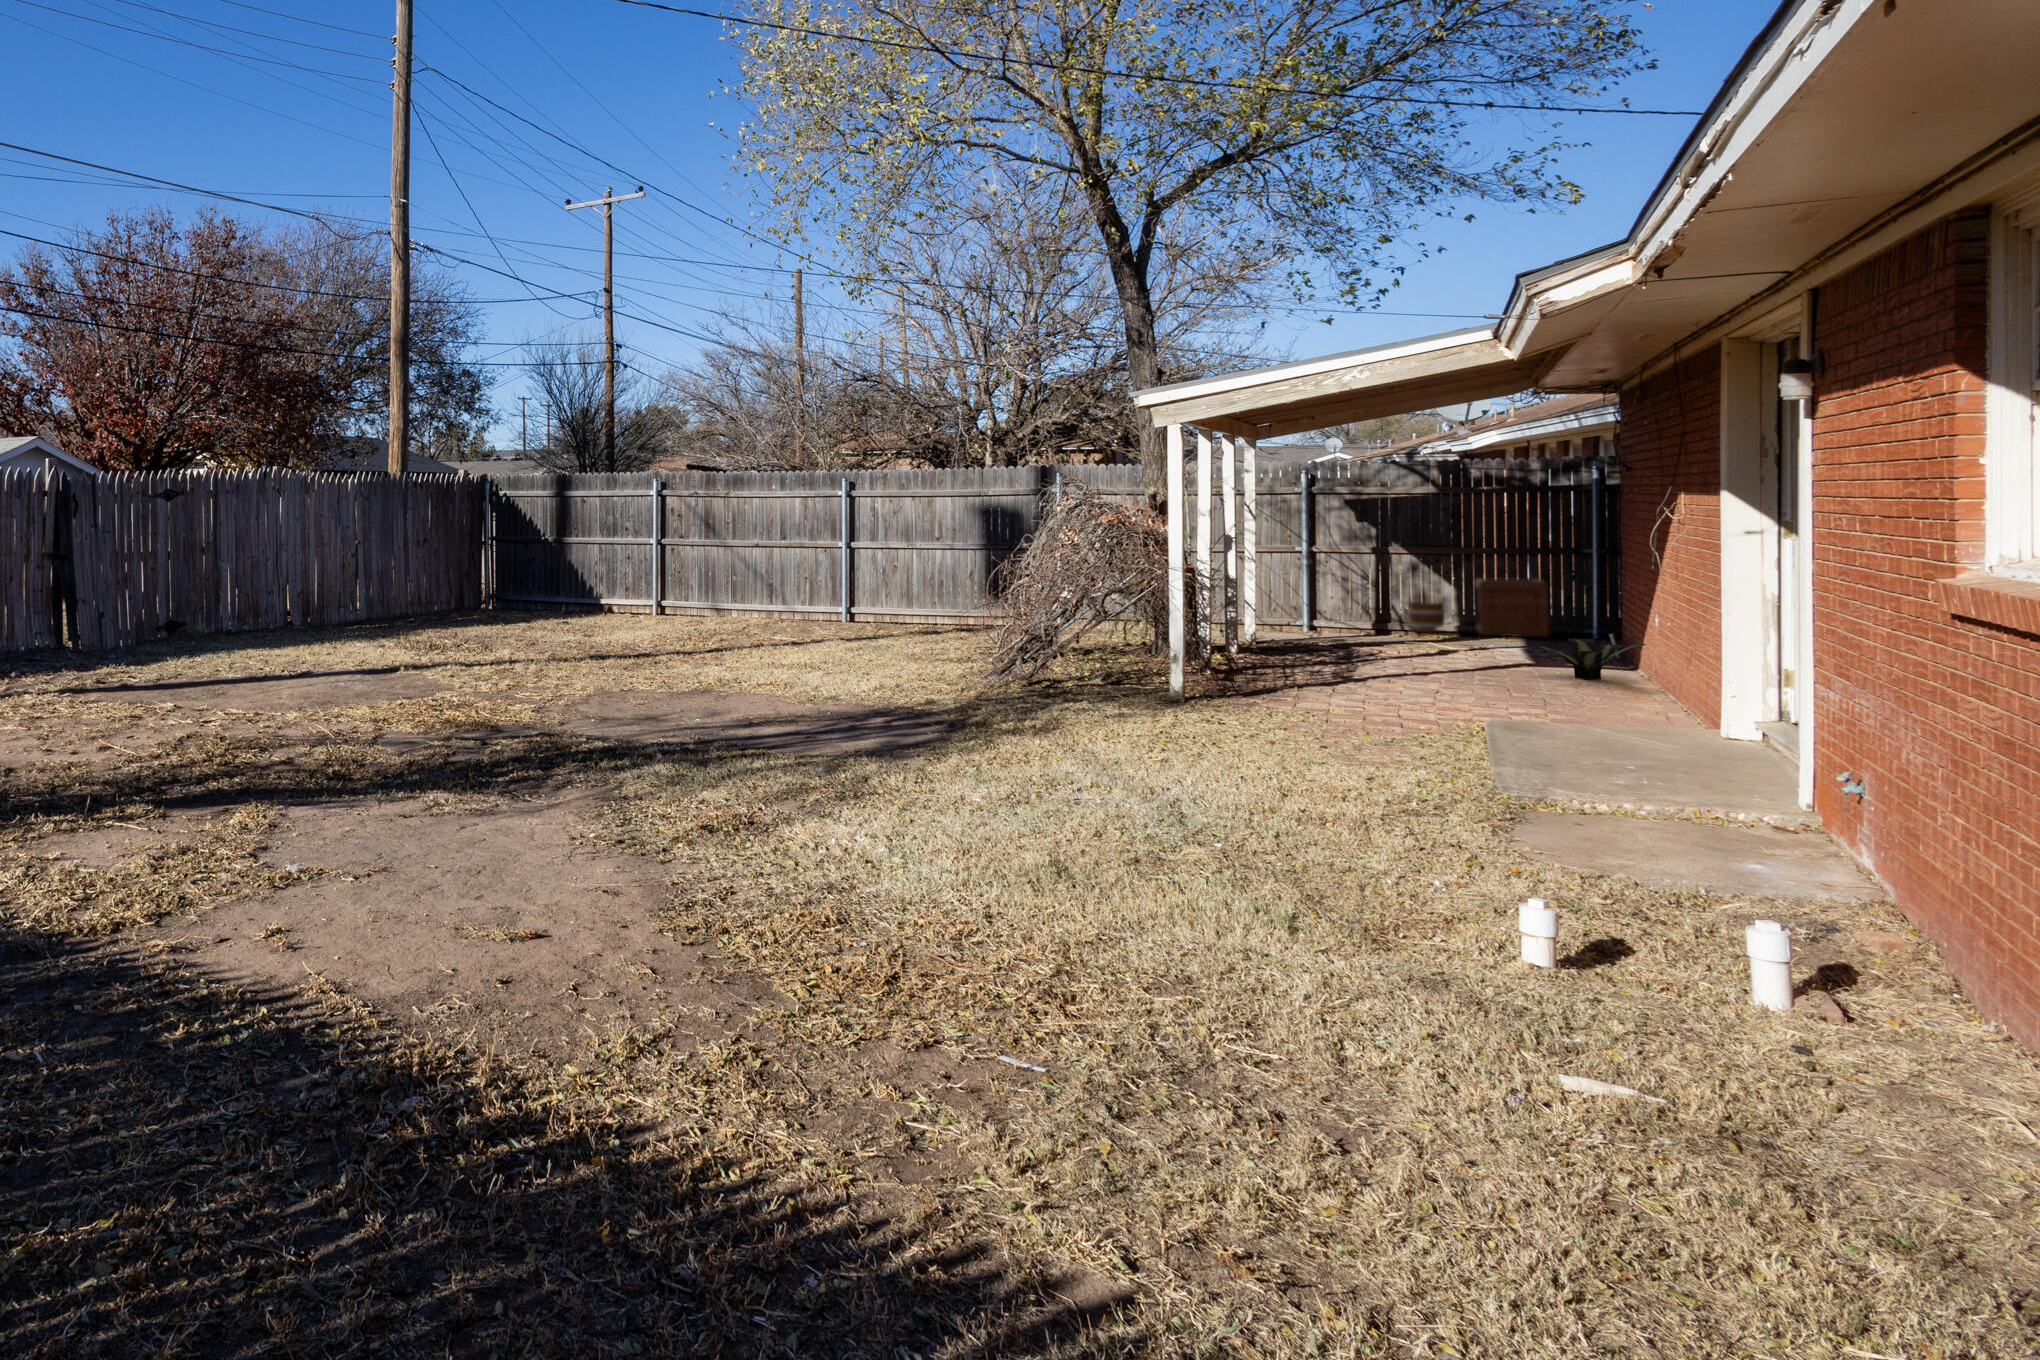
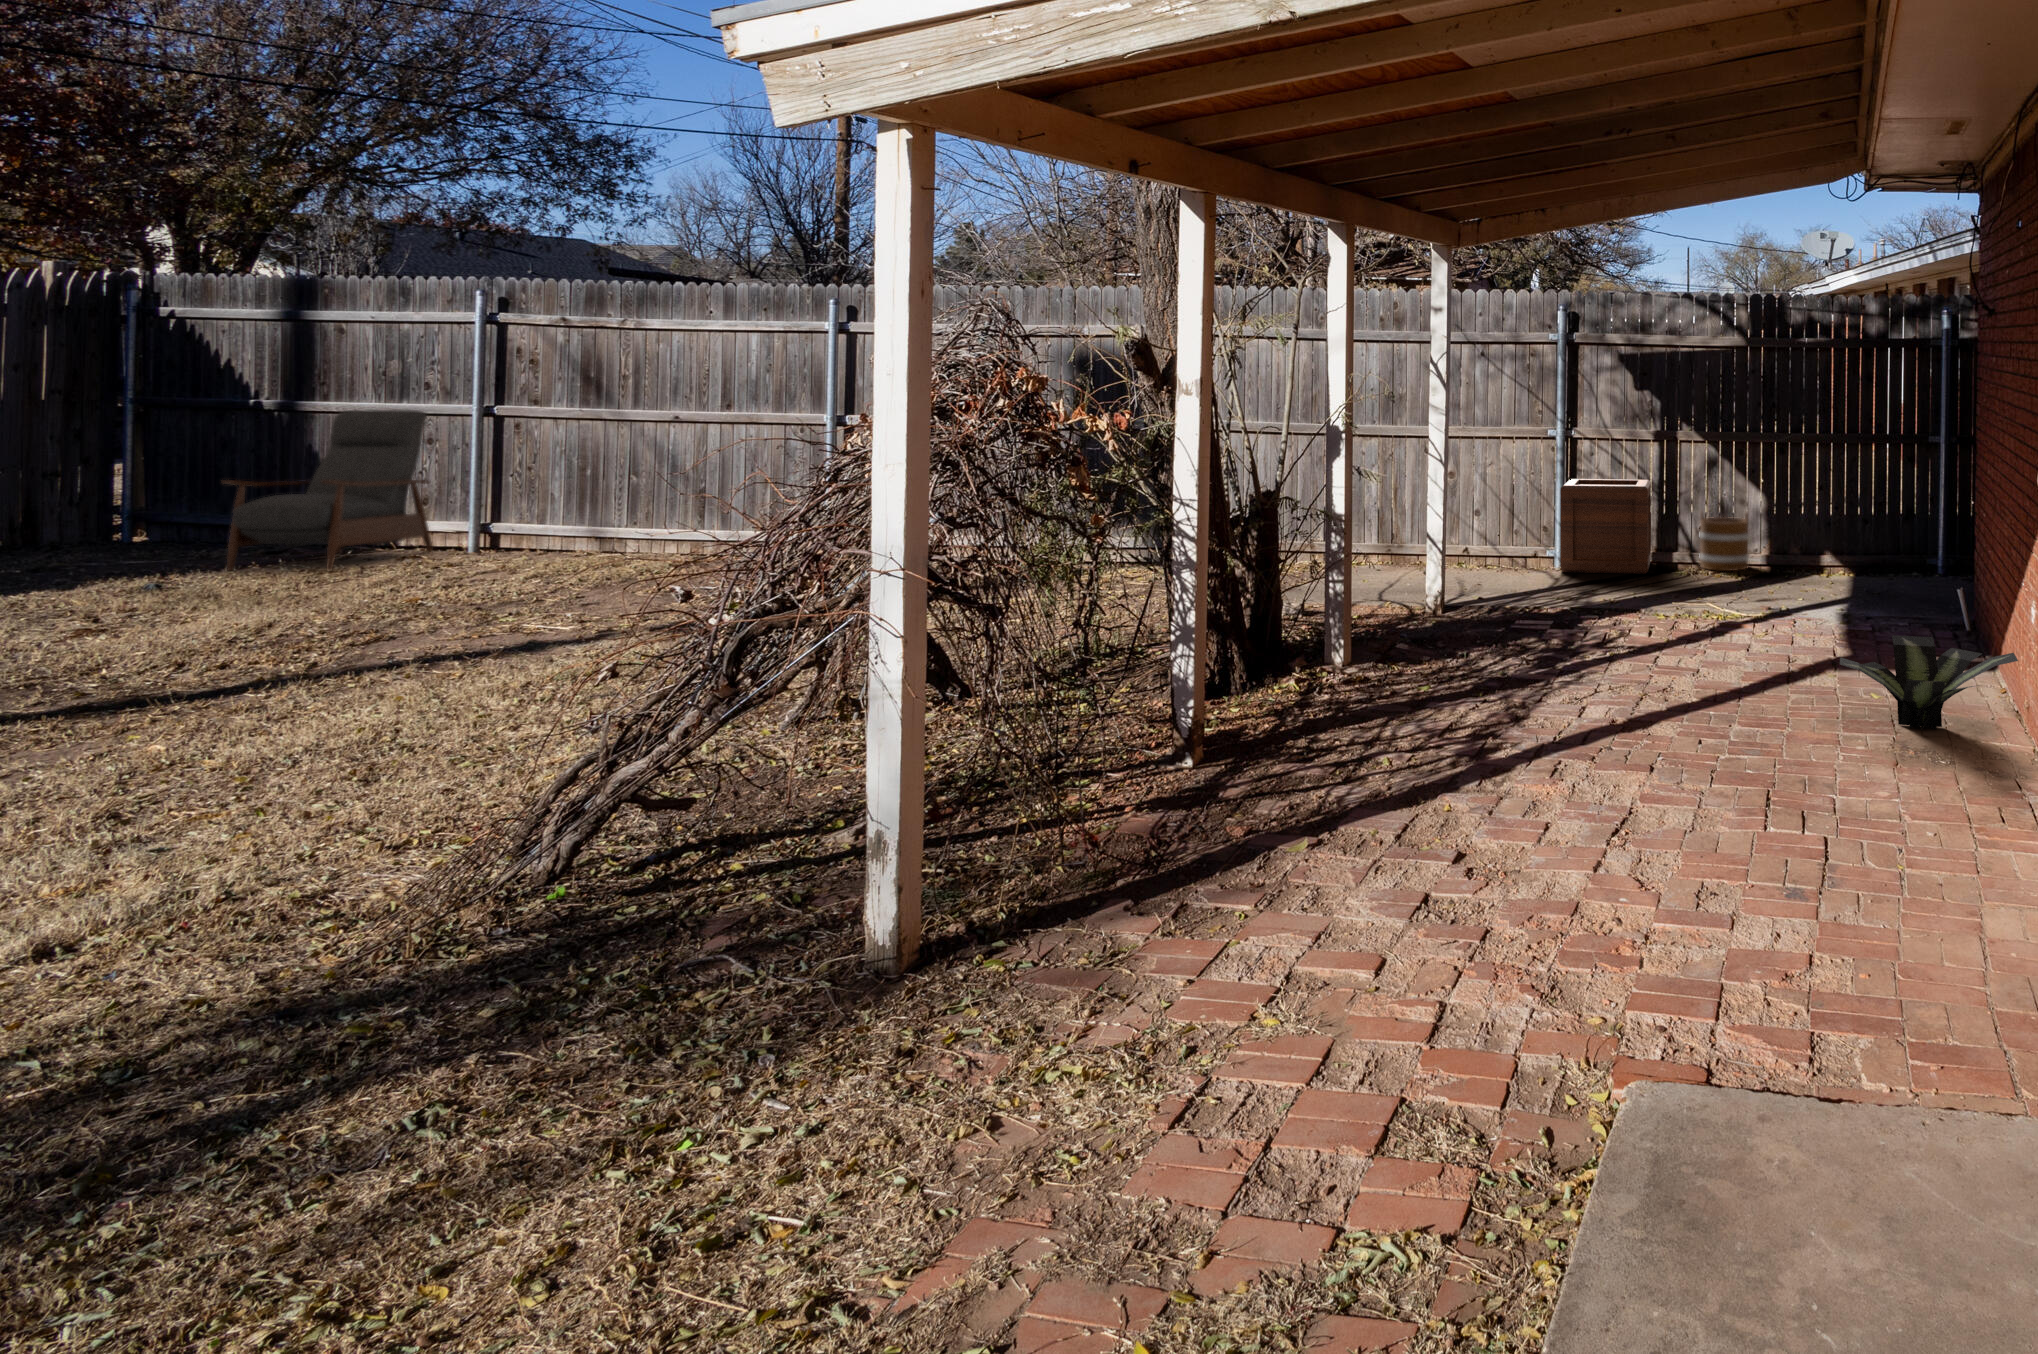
chair: none [559,542,632,622] -> present [223,410,433,571]
wooden crate: present [1476,579,1549,637] -> present [1560,479,1651,574]

